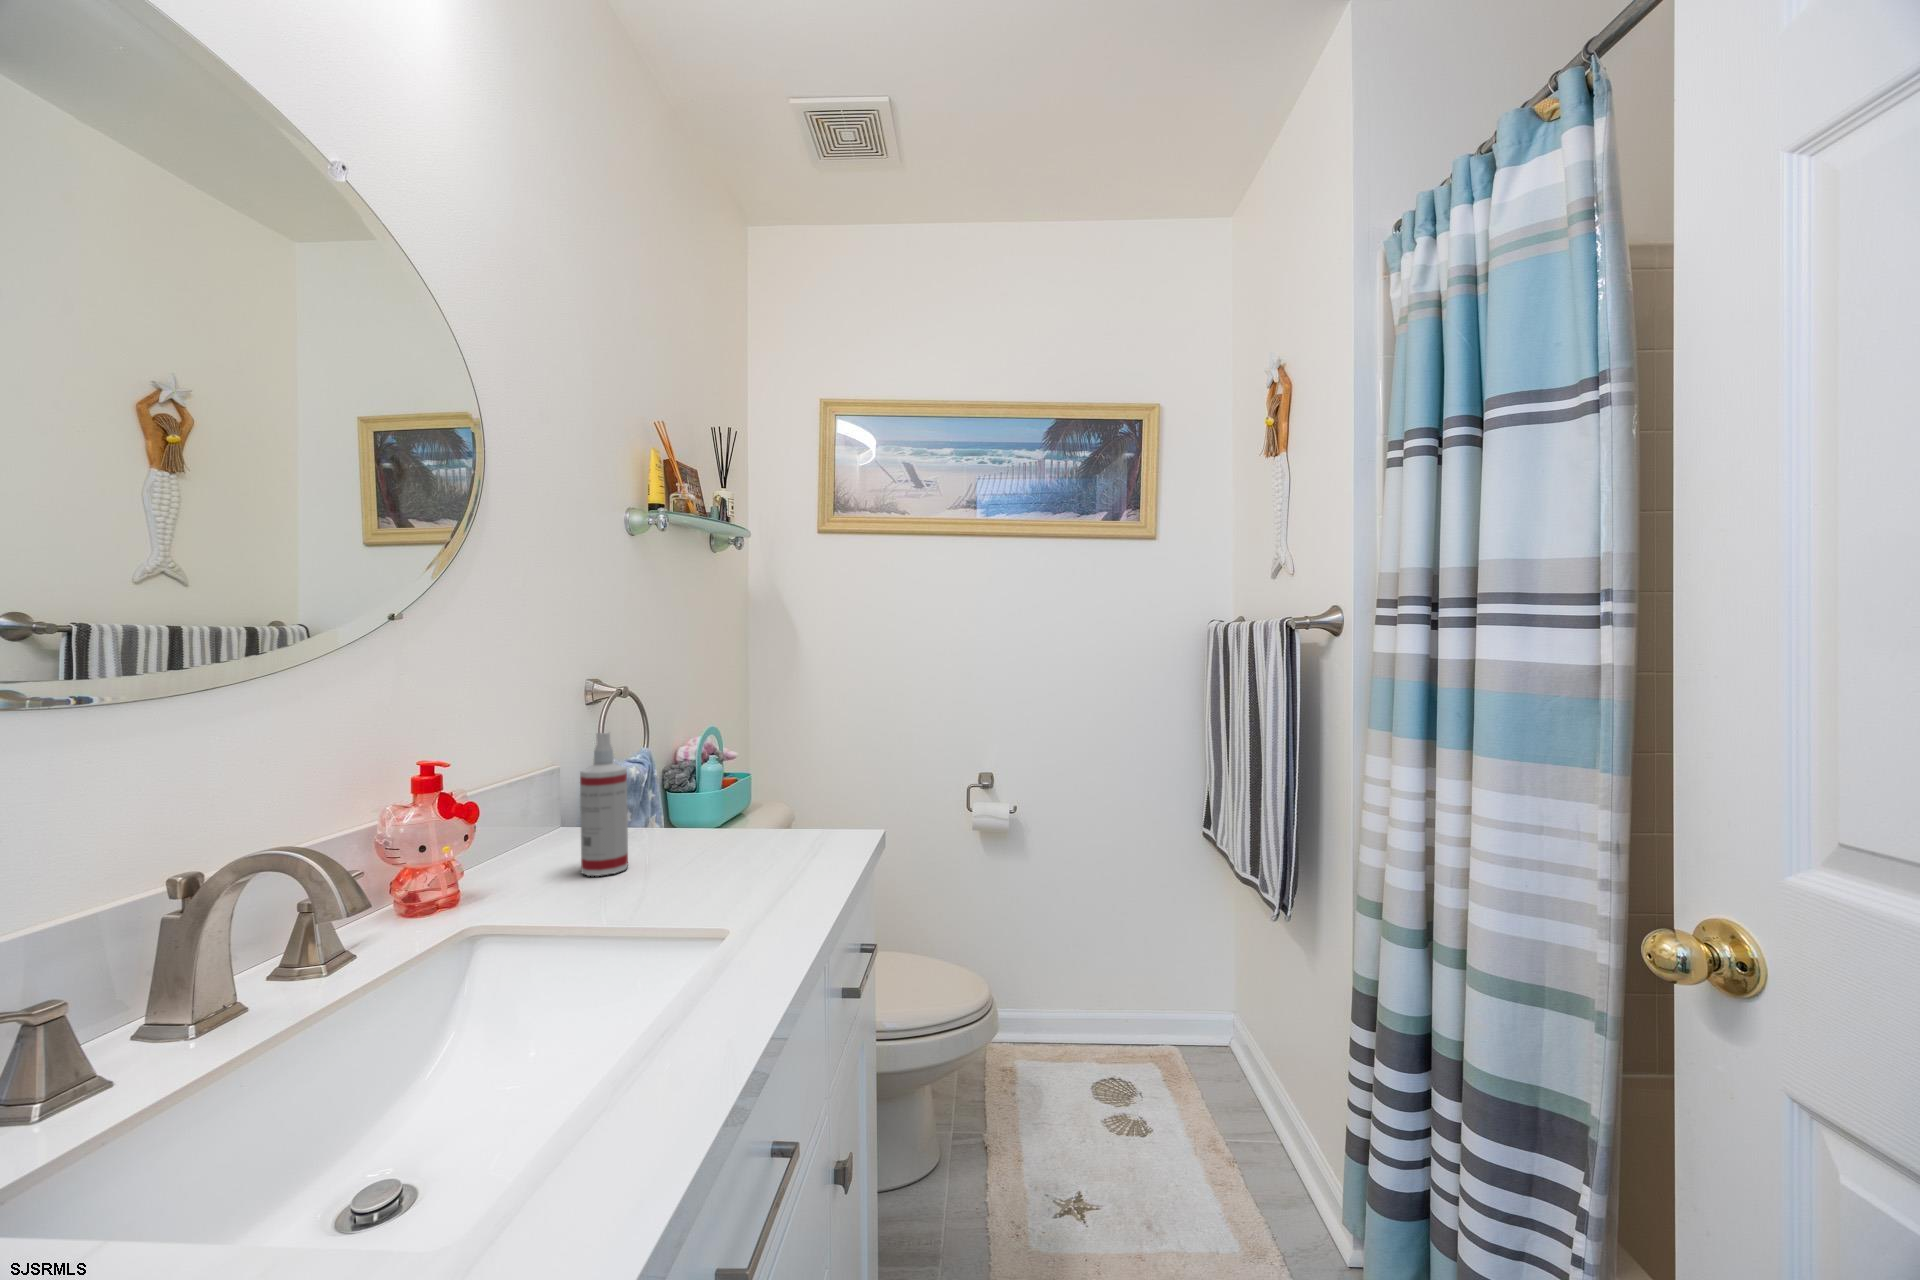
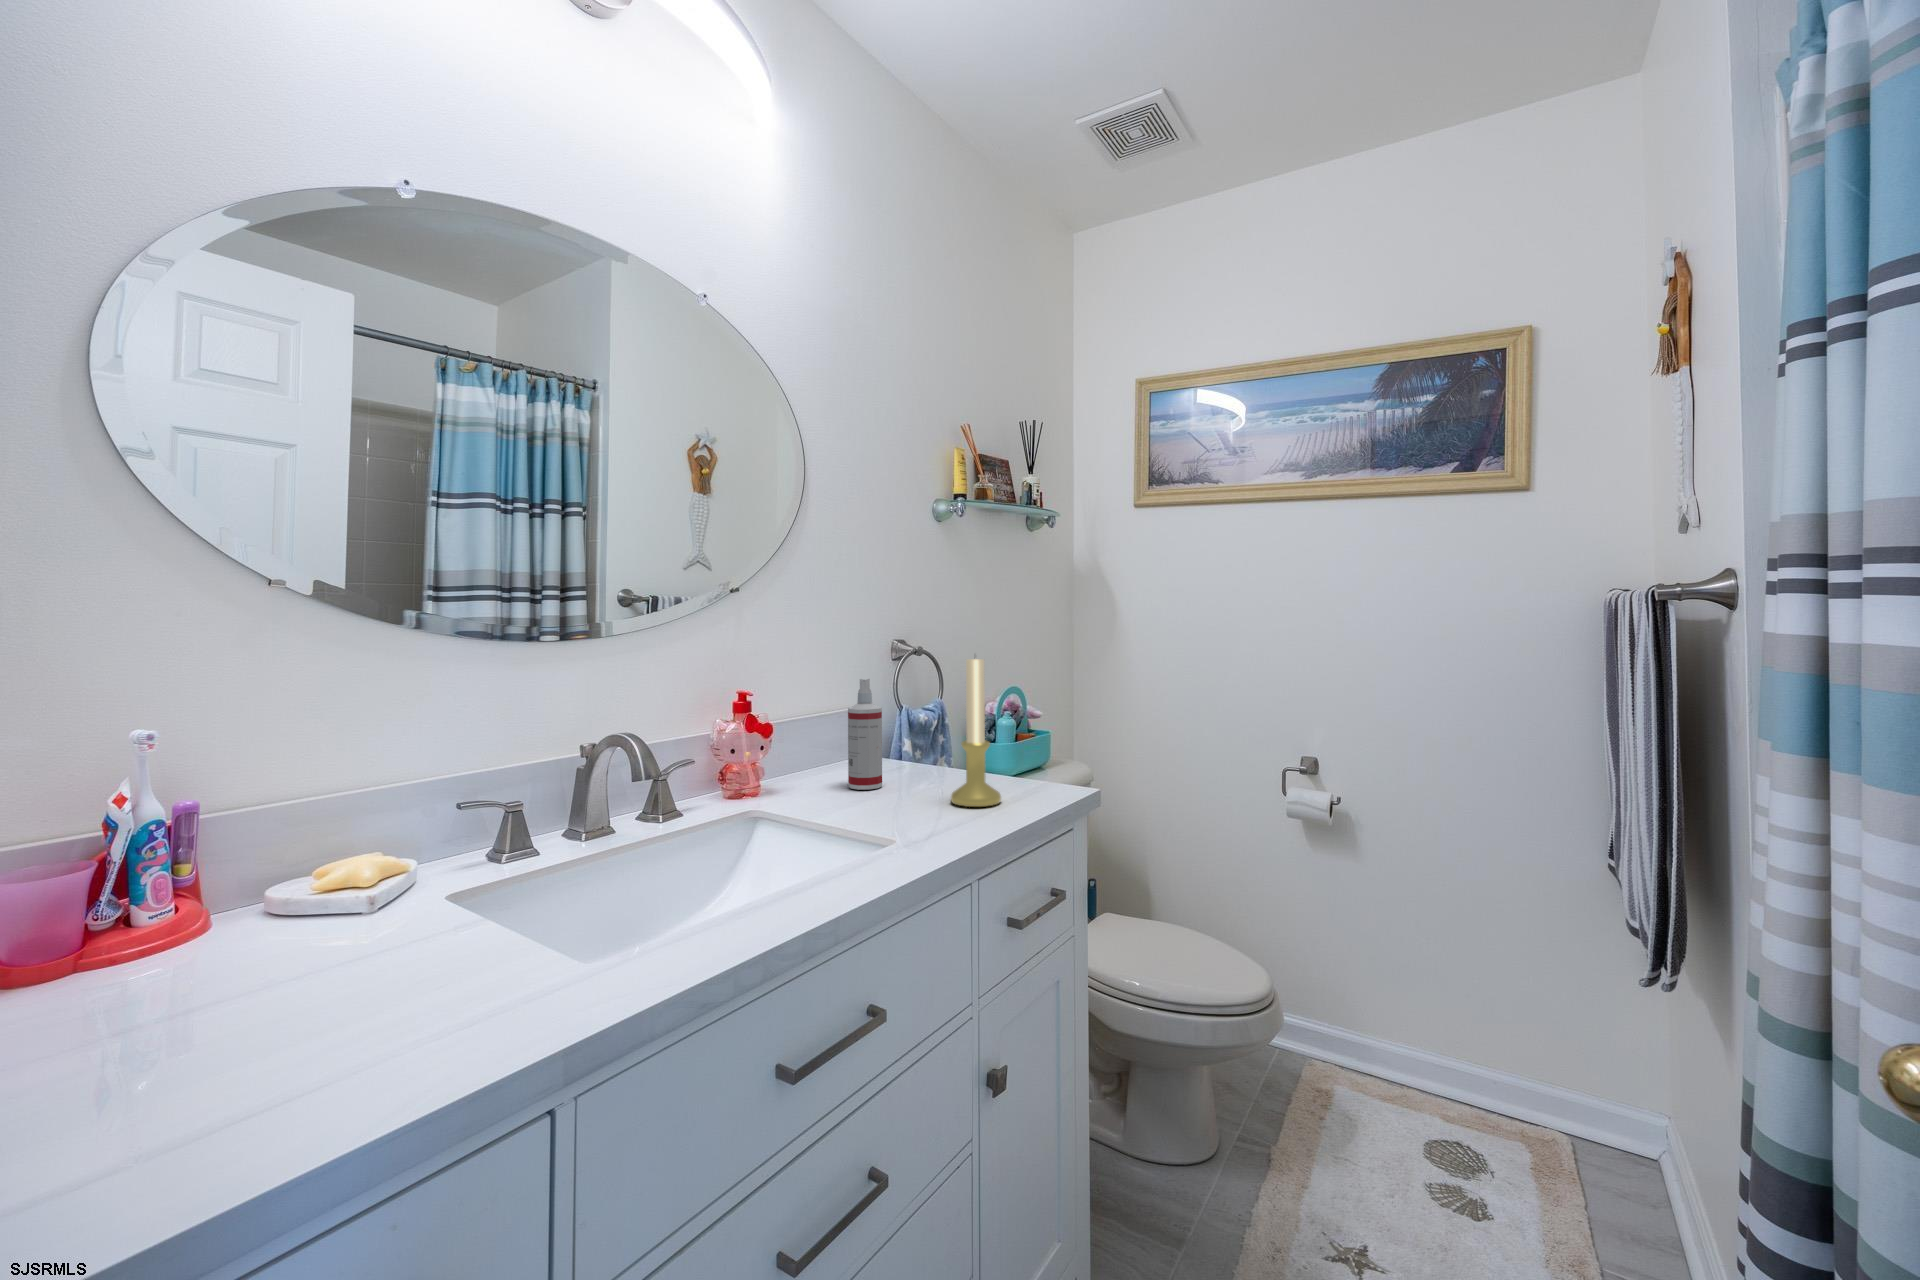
candle holder: none [738,696,800,877] -> present [951,659,1001,807]

